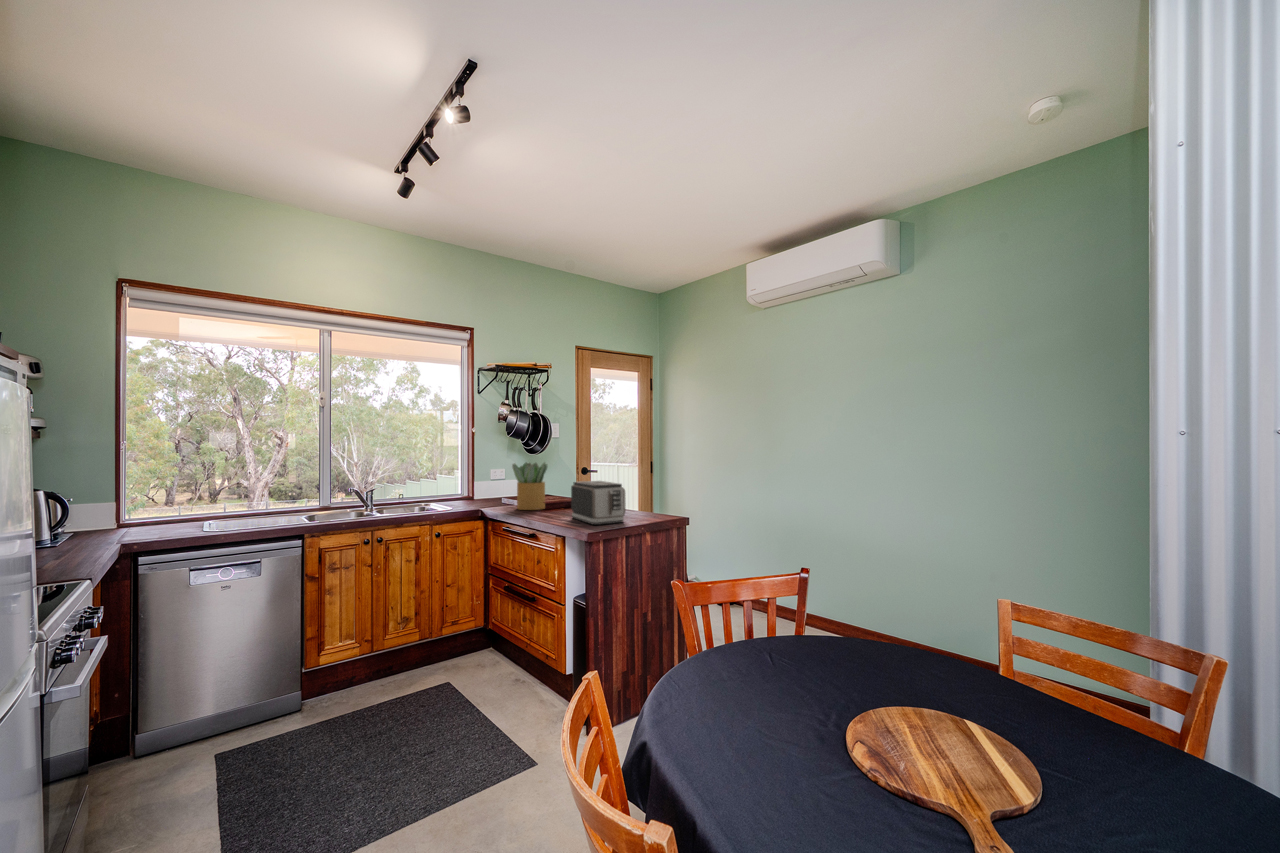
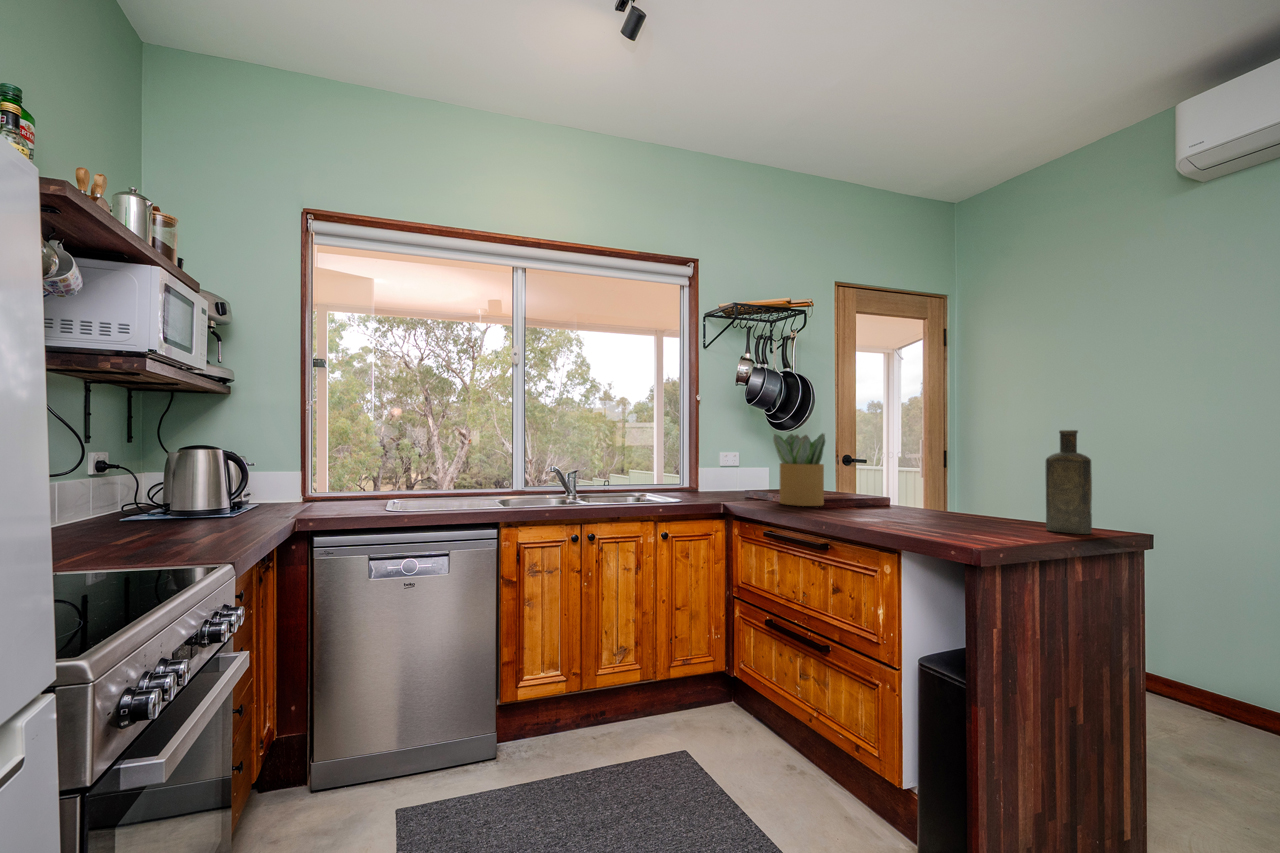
bottle: none [644,464,664,519] -> present [1045,430,1092,534]
toaster: present [571,481,626,525] -> none [893,460,1016,536]

